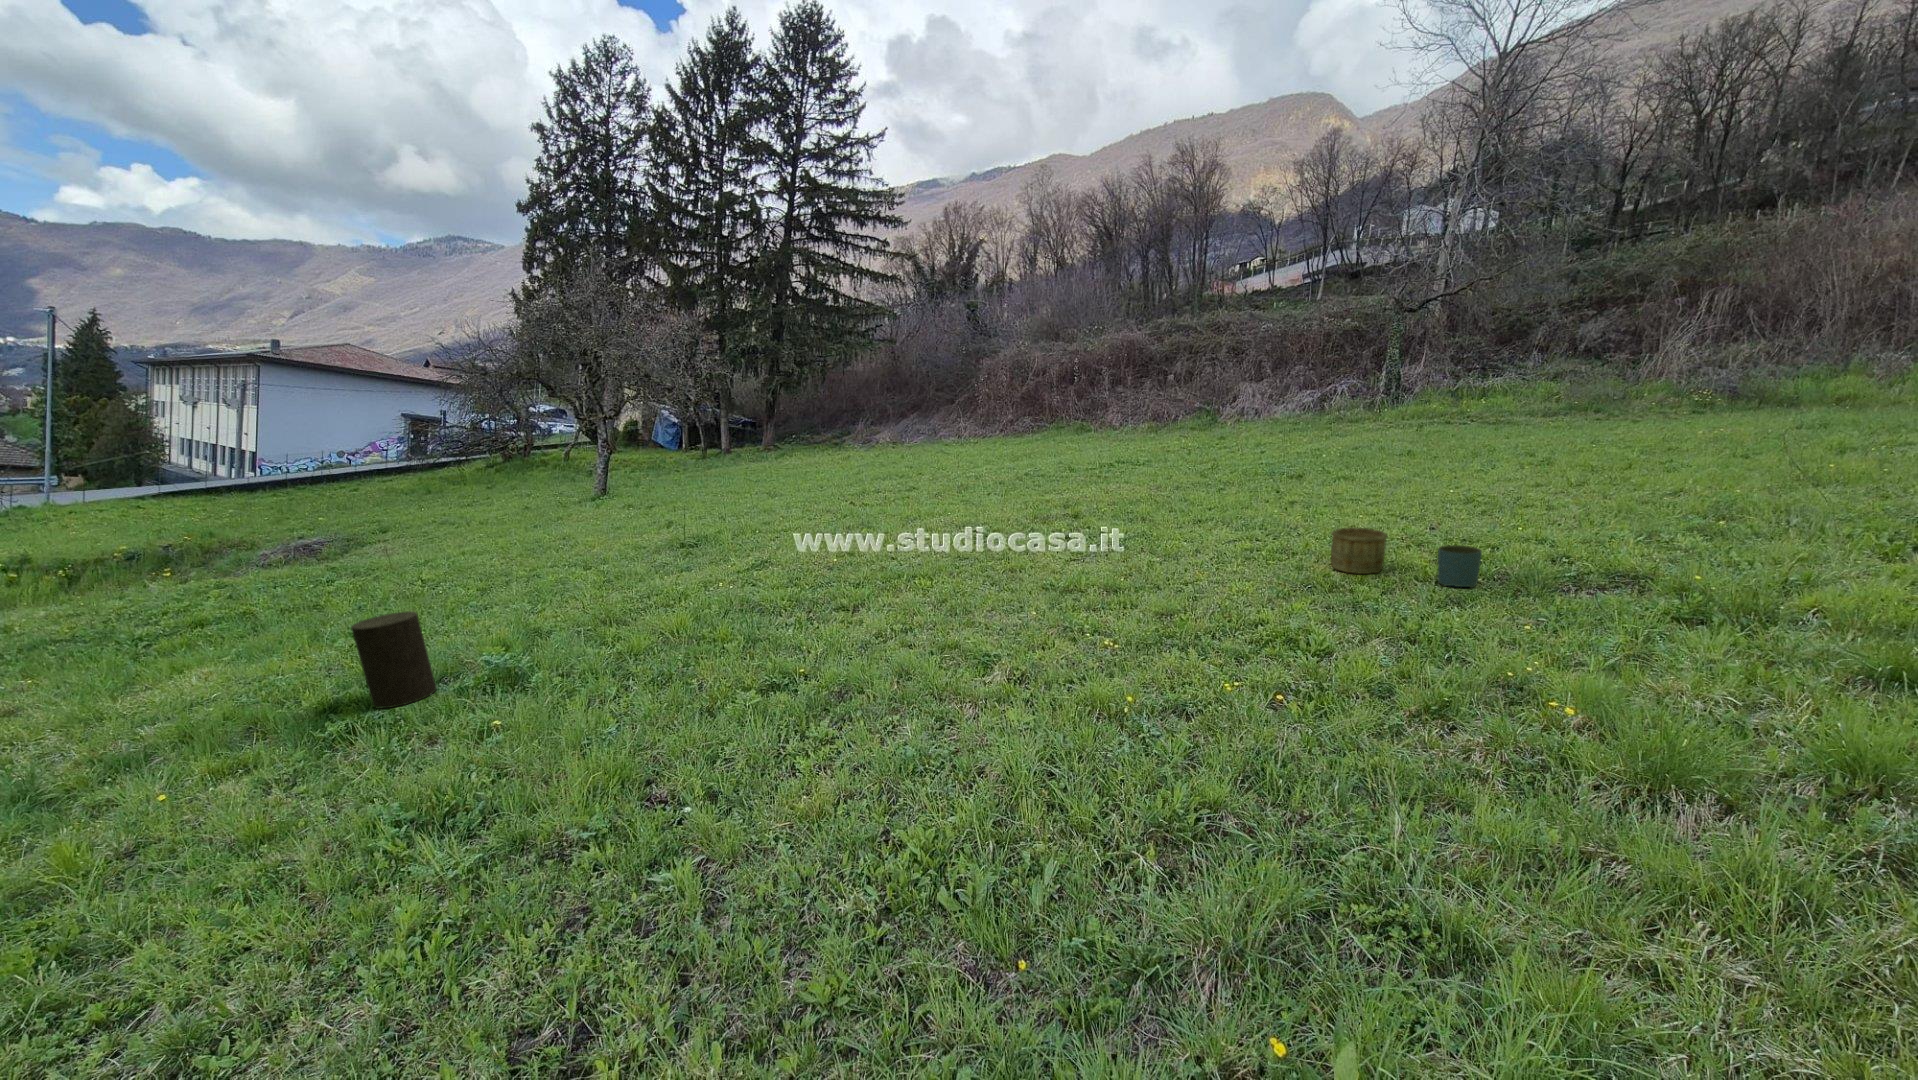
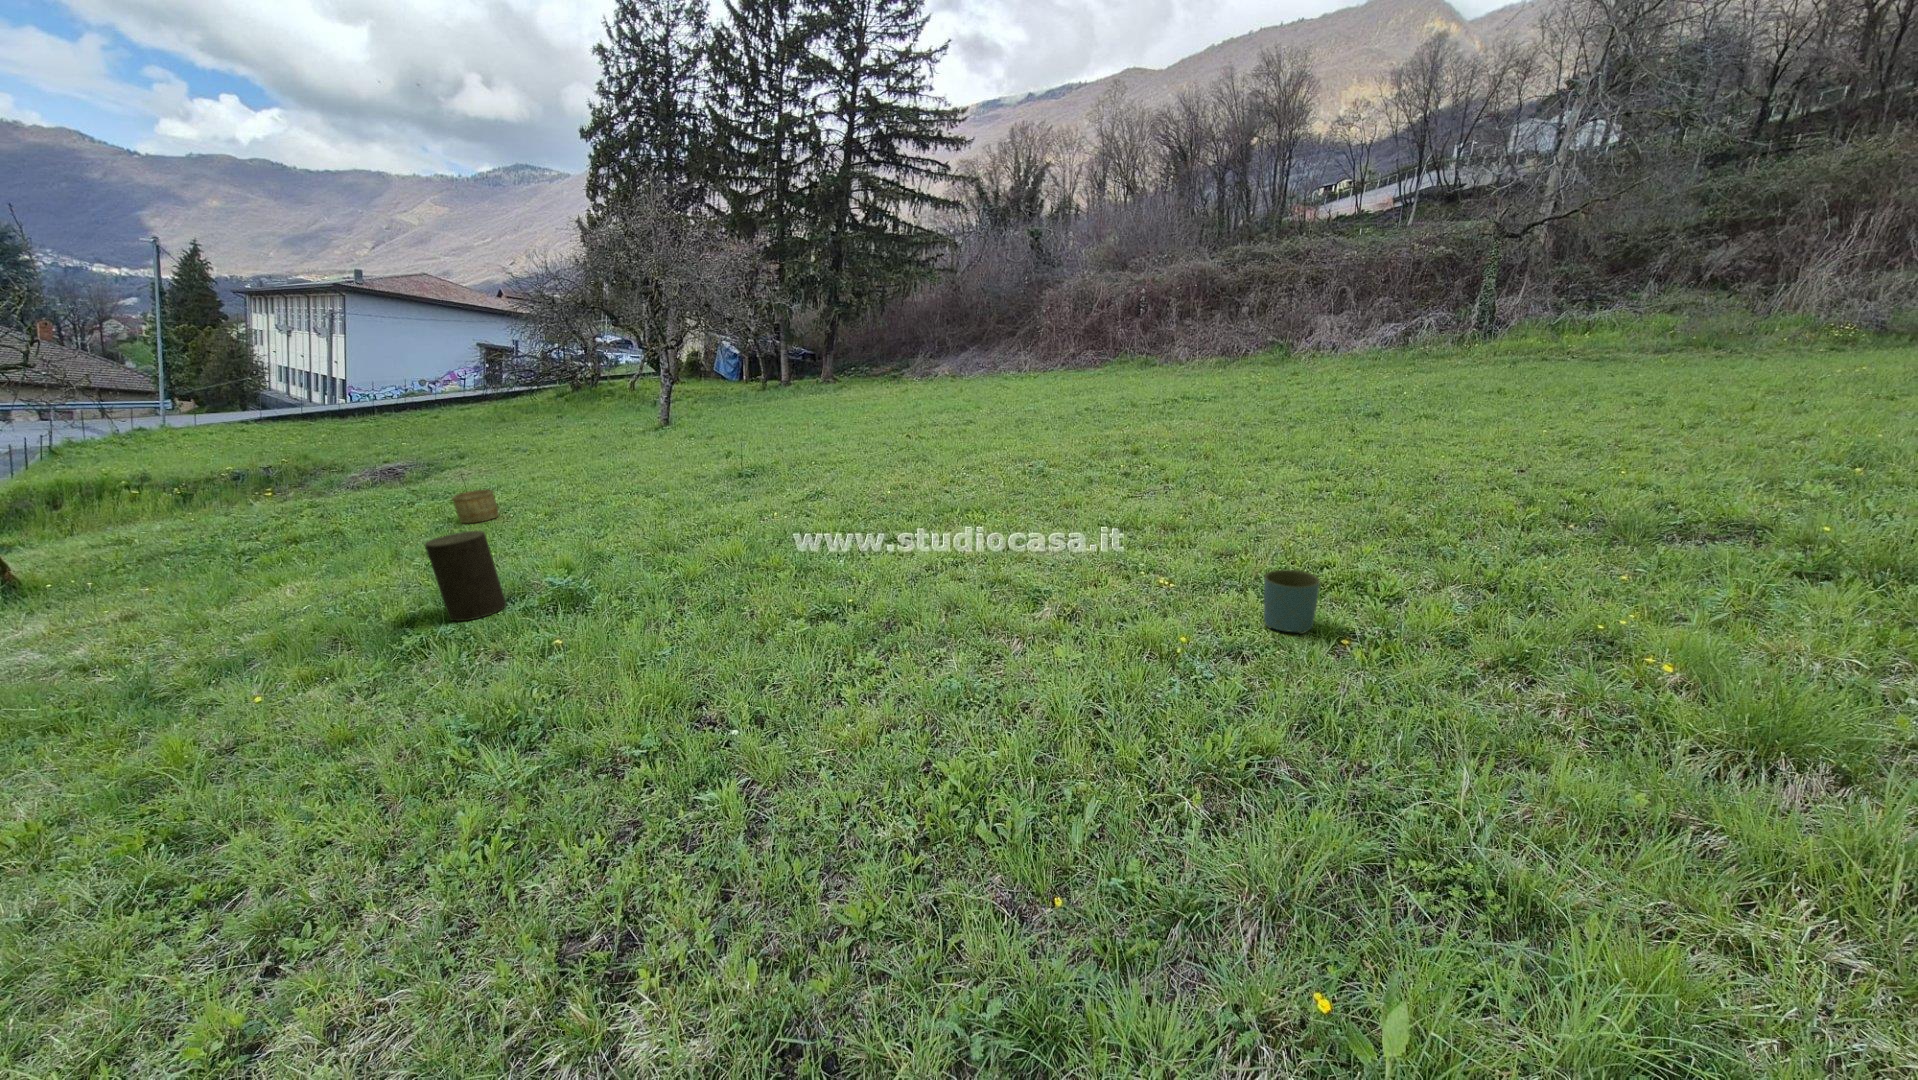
wooden bucket: present [1331,527,1388,574] -> present [452,489,499,523]
planter: present [1438,545,1482,588] -> present [1264,570,1320,634]

